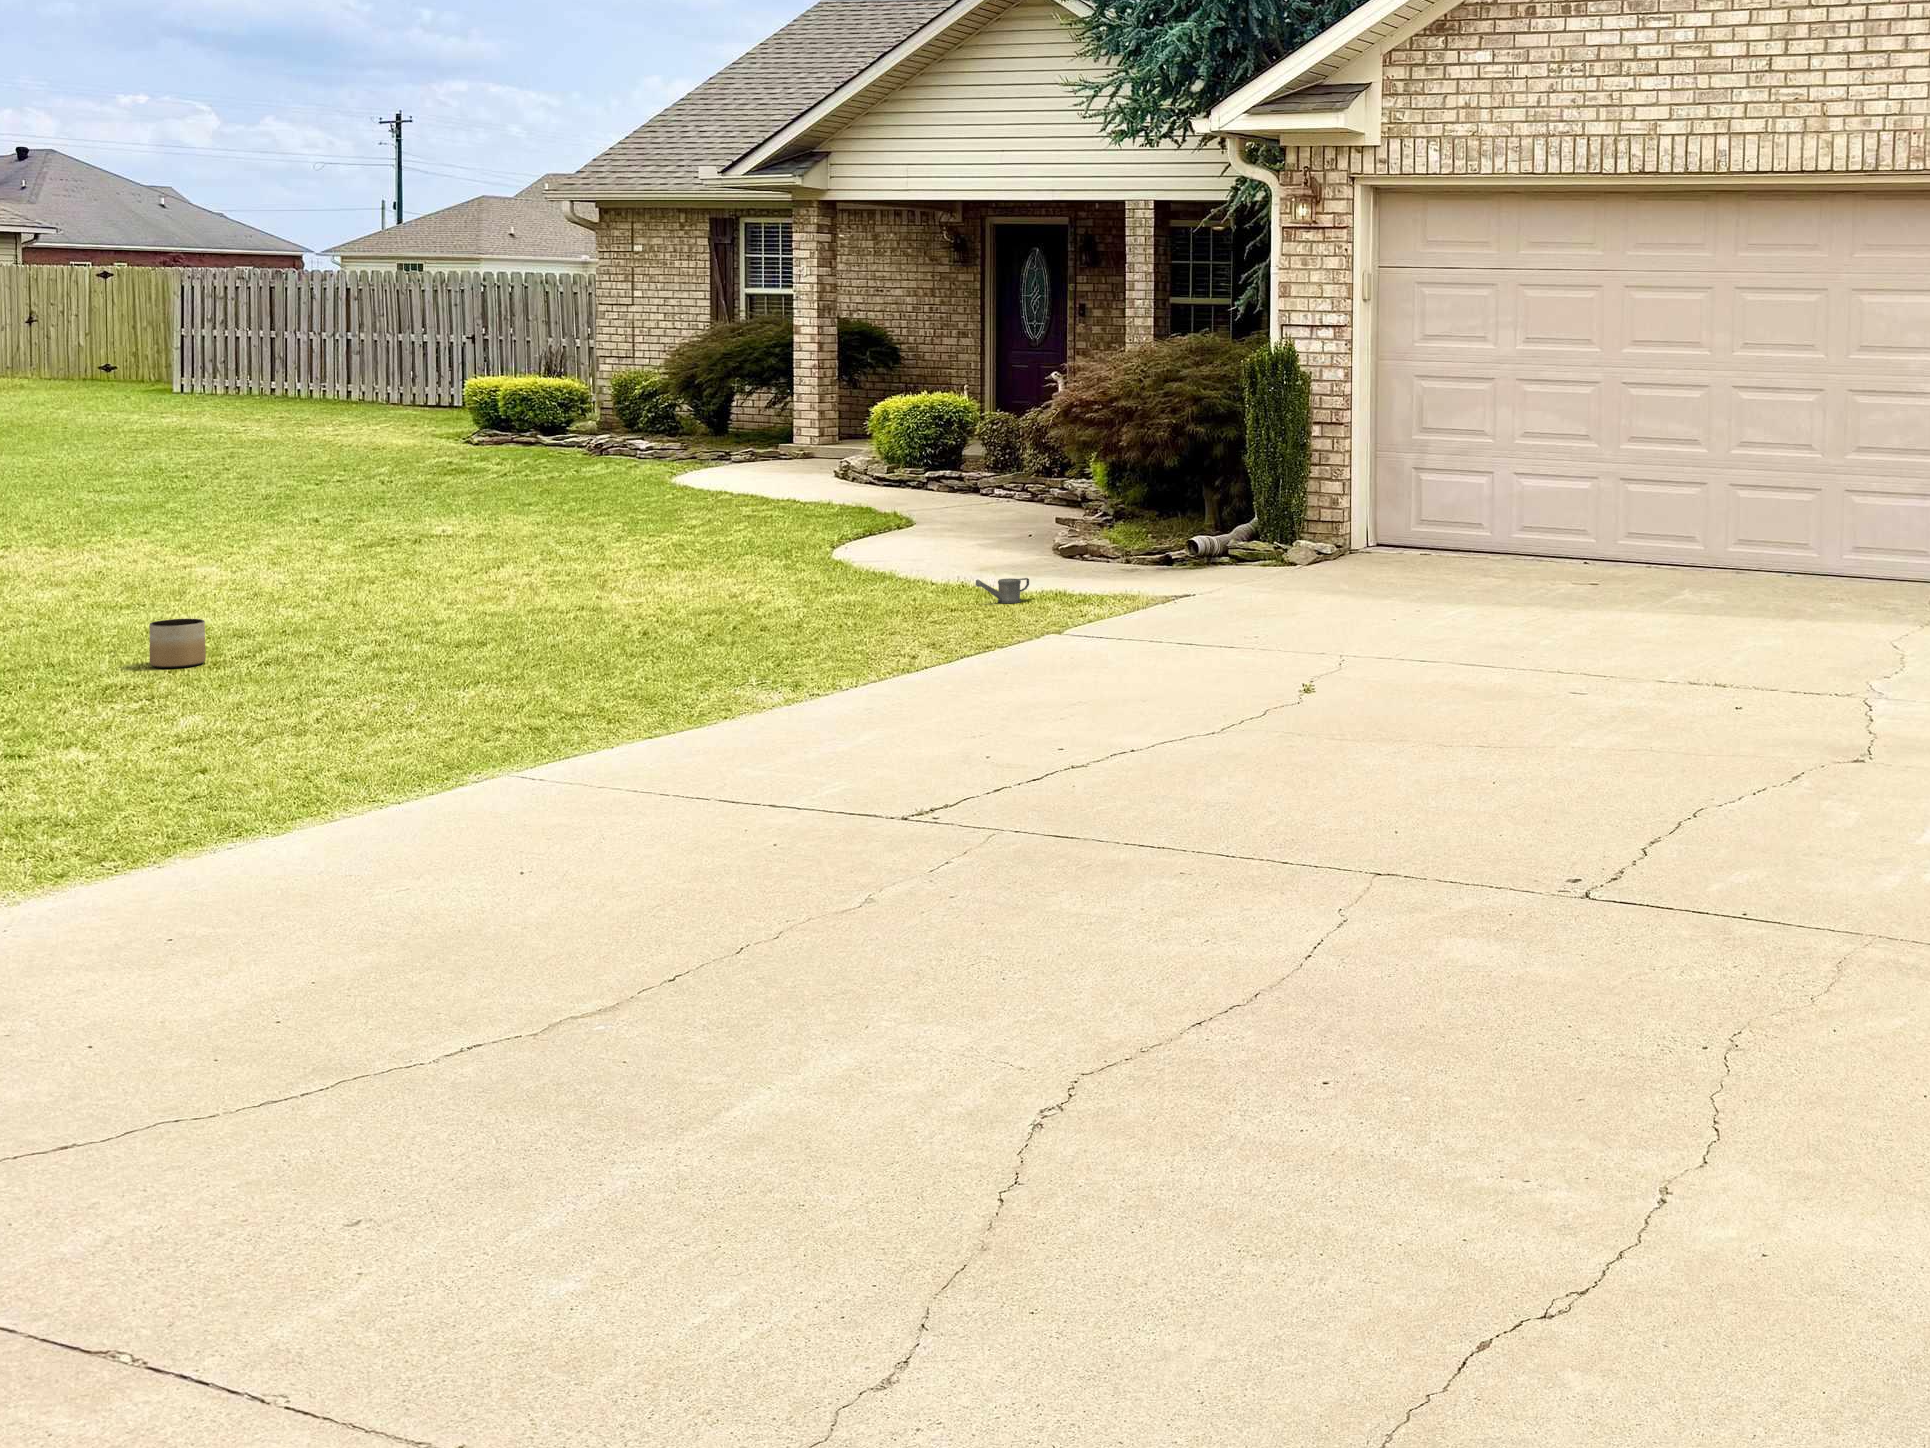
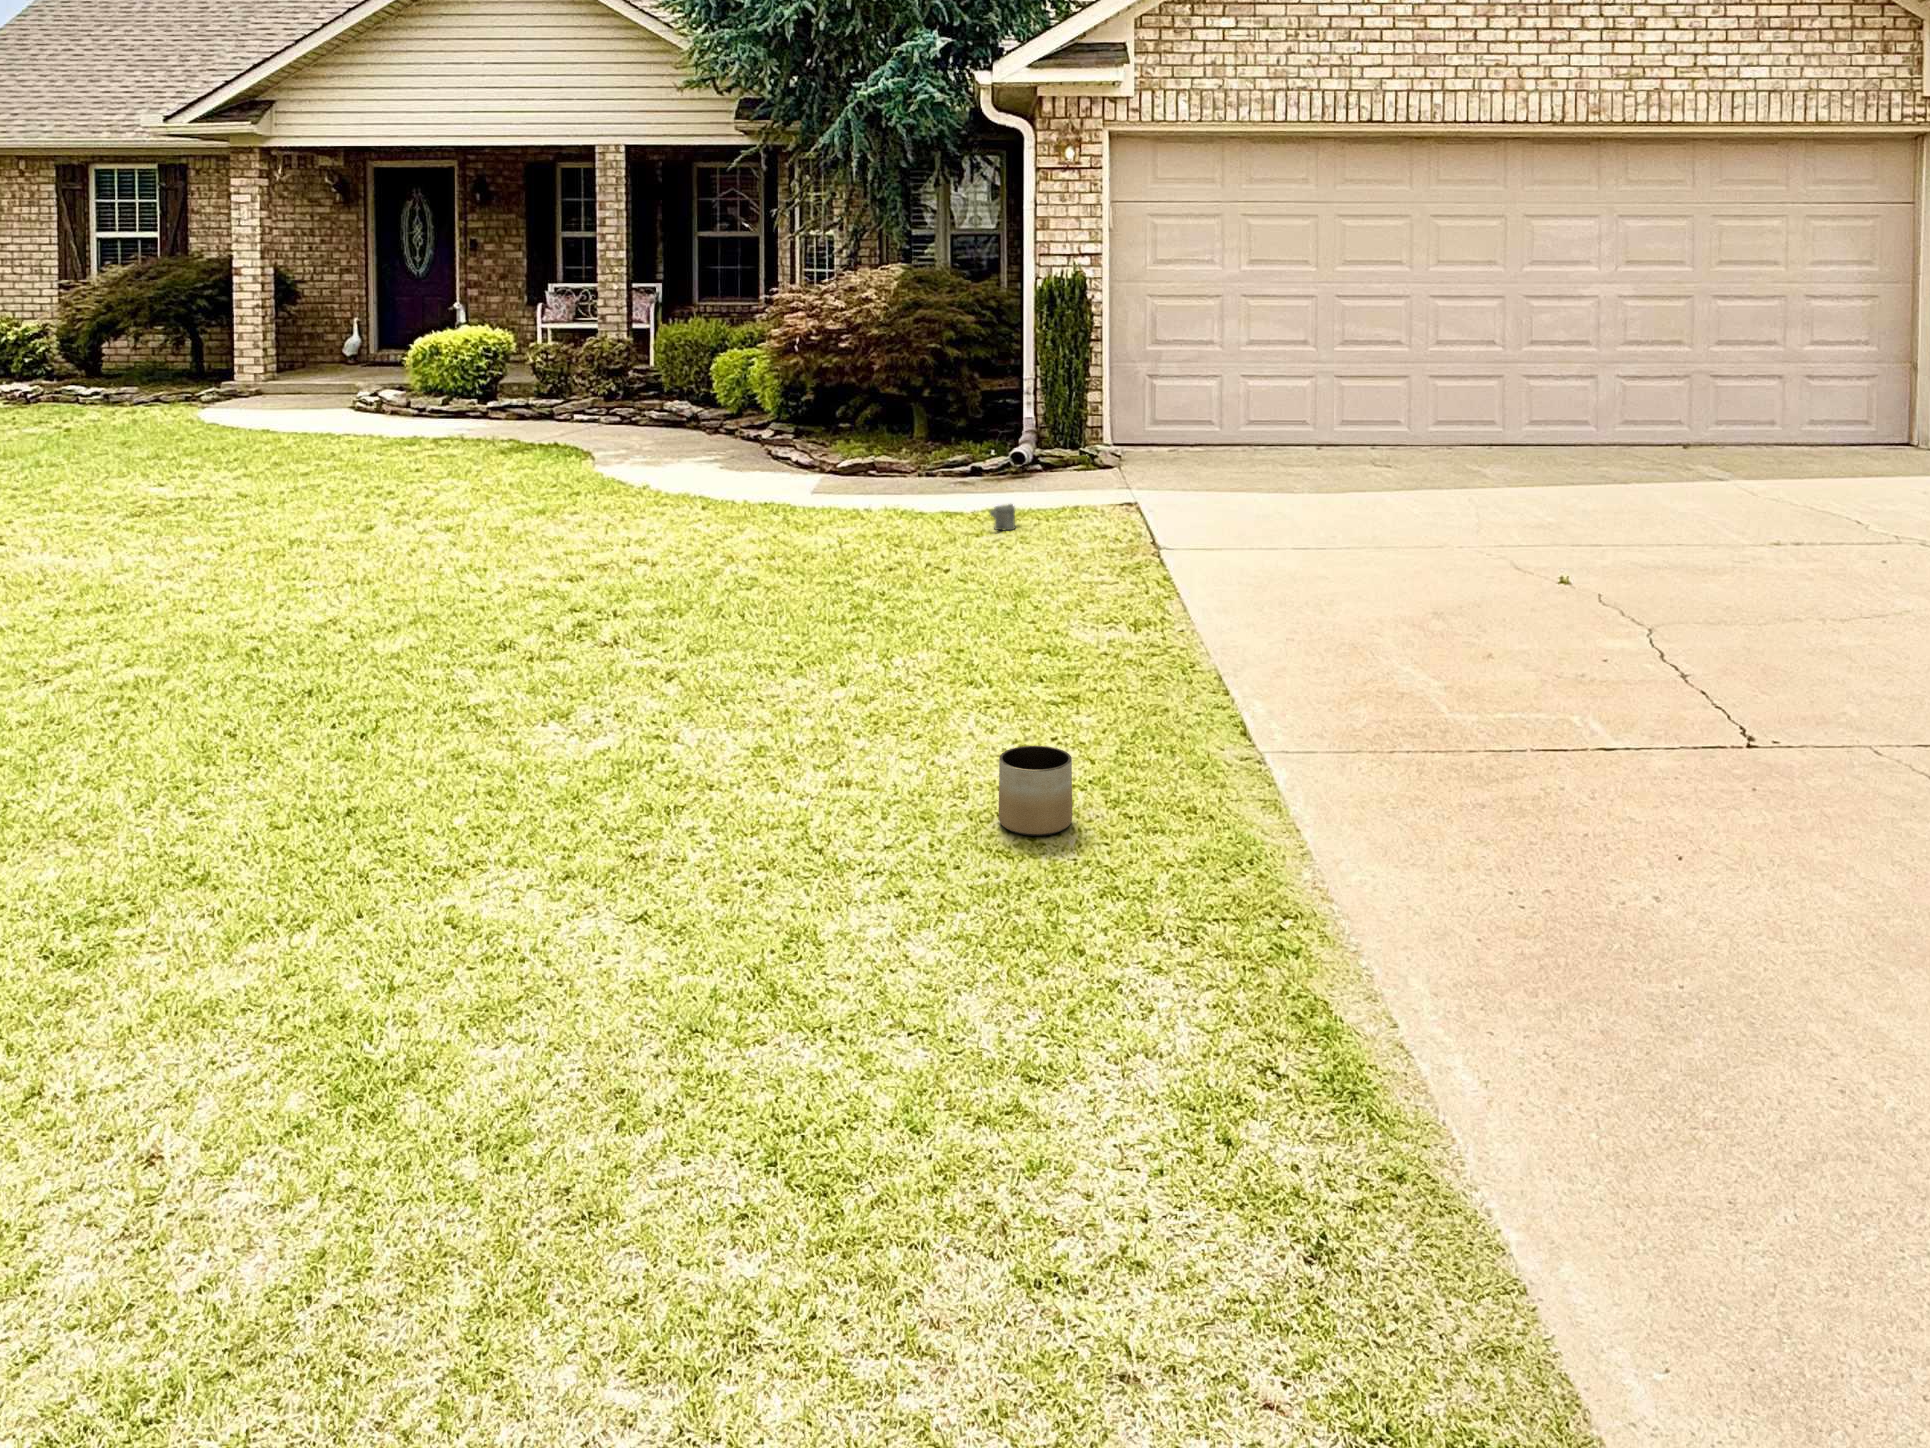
planter: present [150,619,206,668] -> present [999,746,1072,836]

